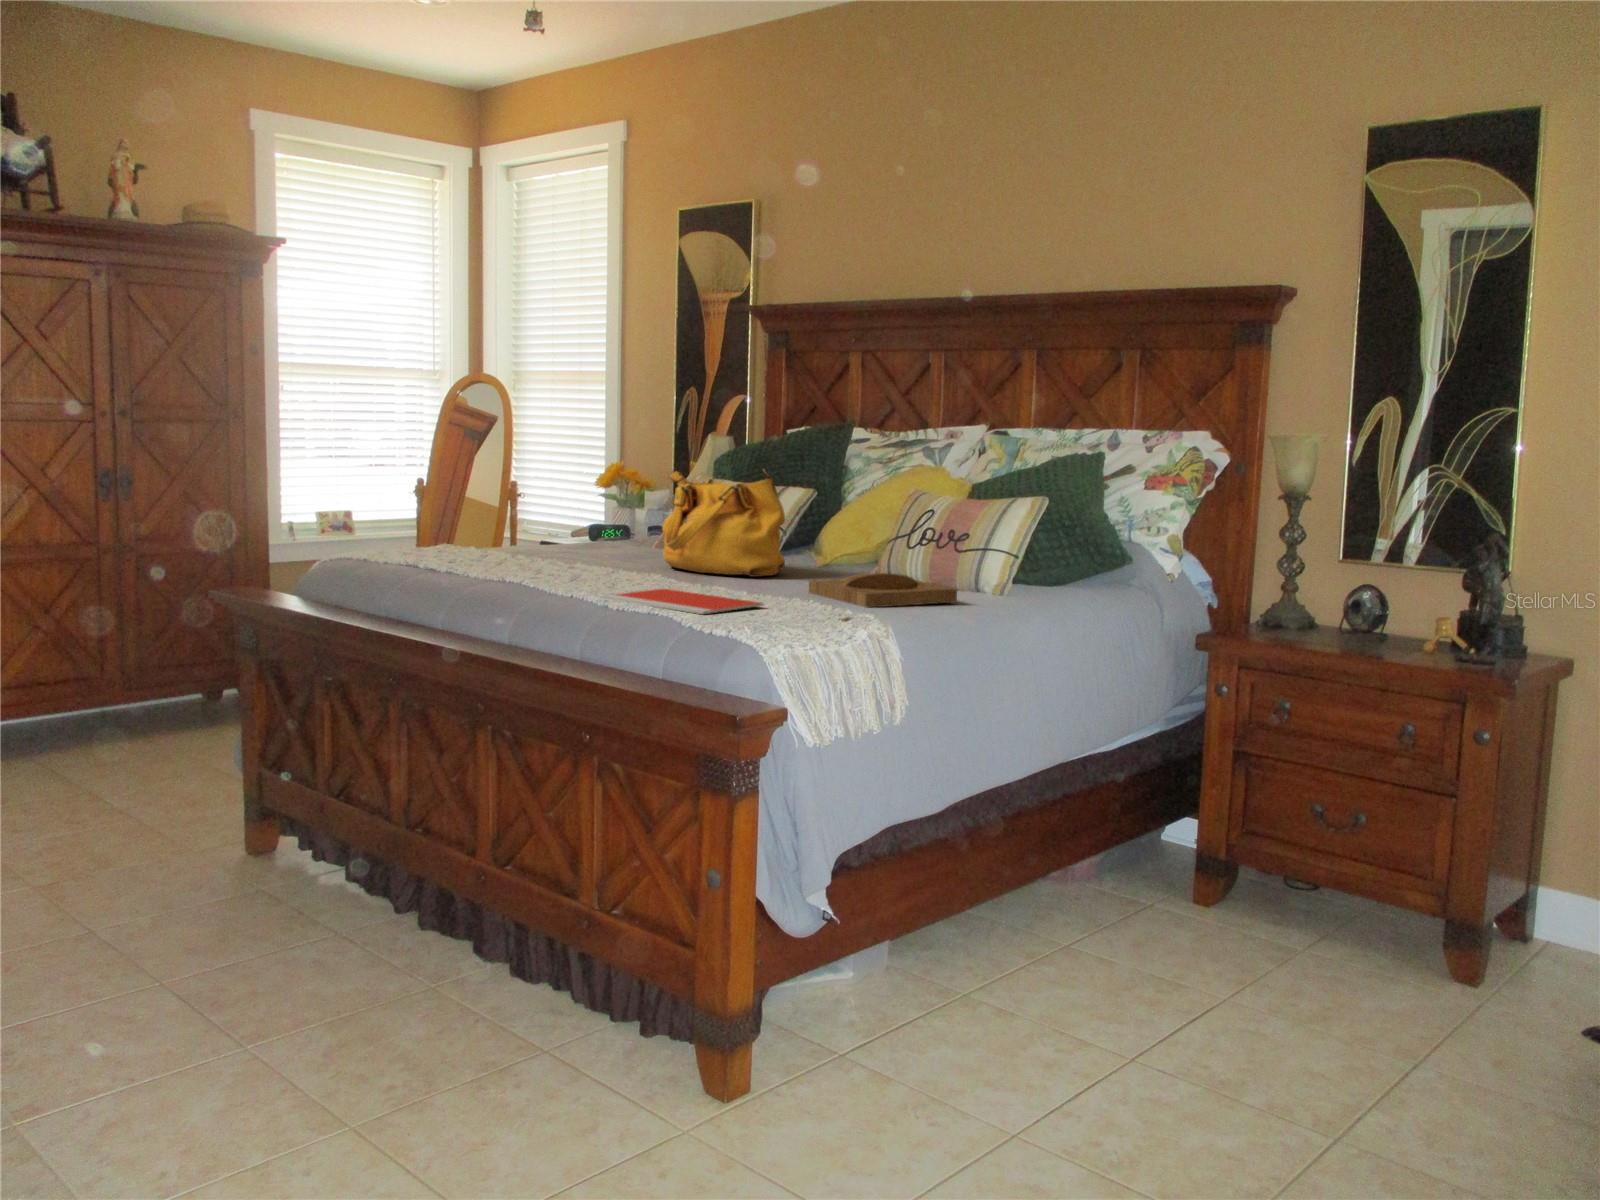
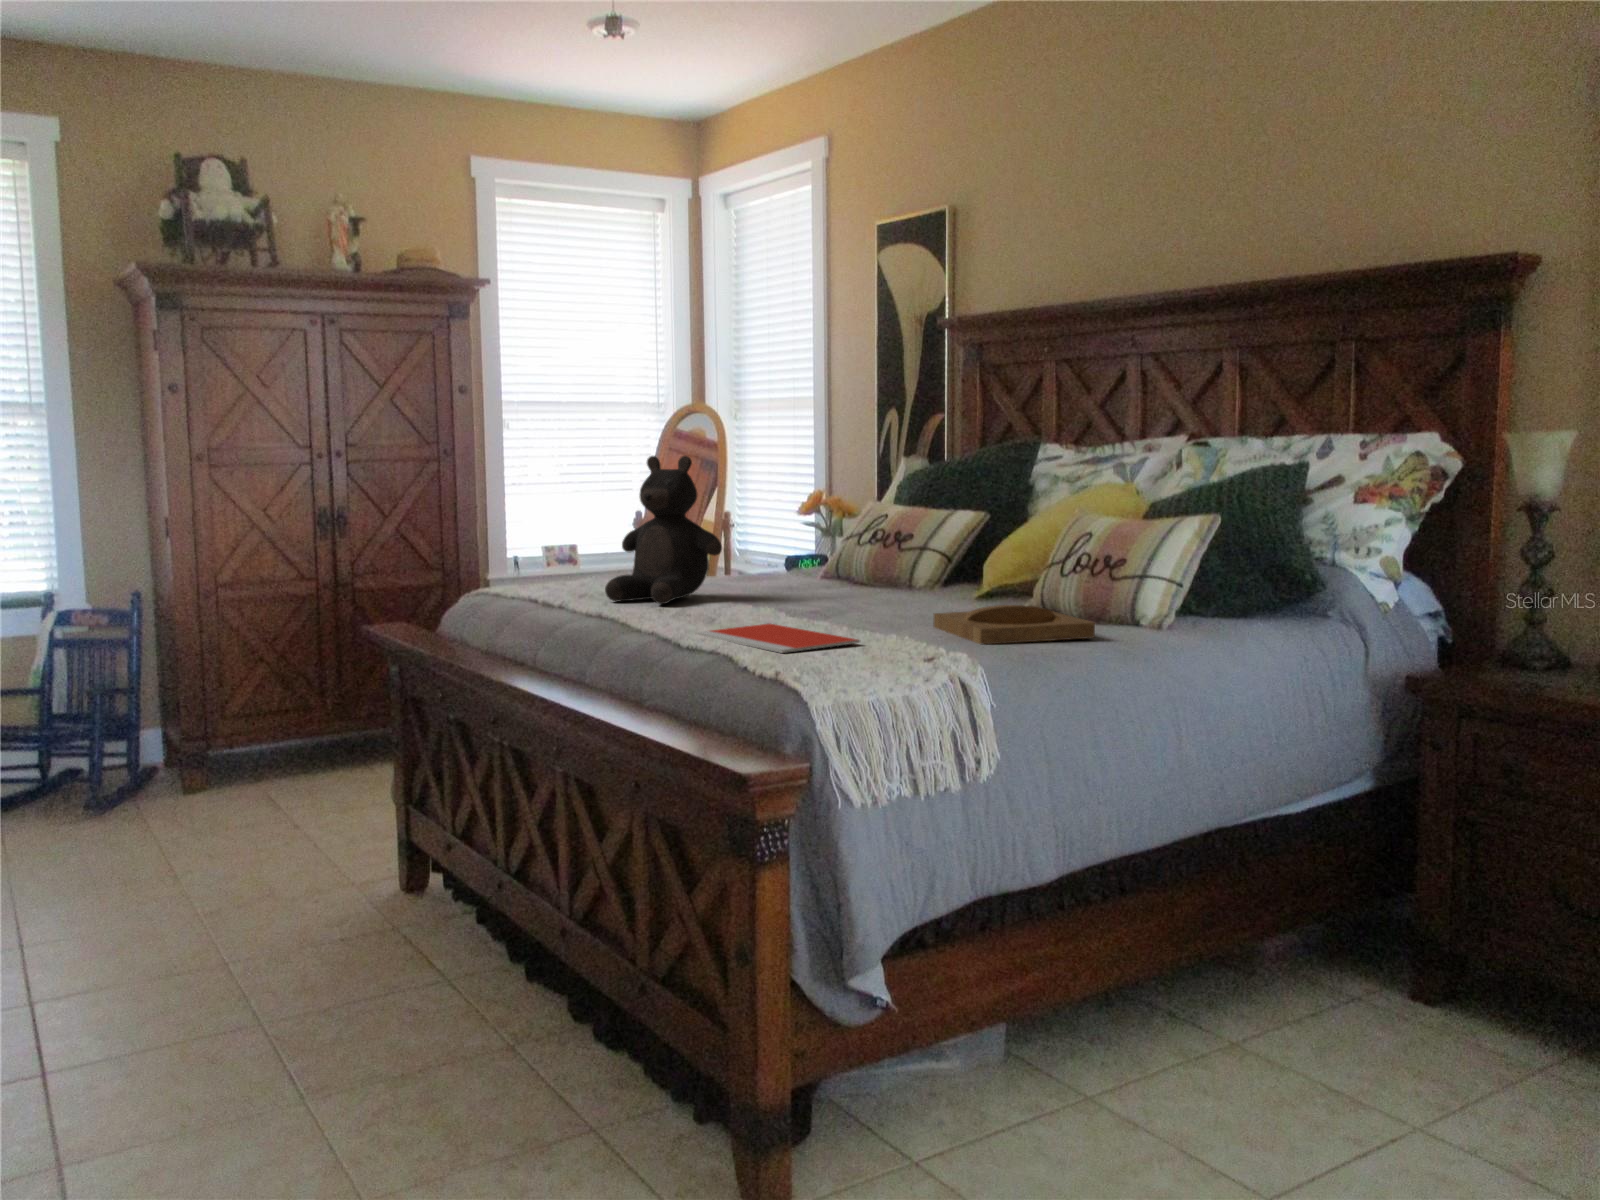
teddy bear: none [478,427,592,570] -> present [605,456,722,604]
handbag: present [662,470,785,577] -> none [796,493,931,609]

